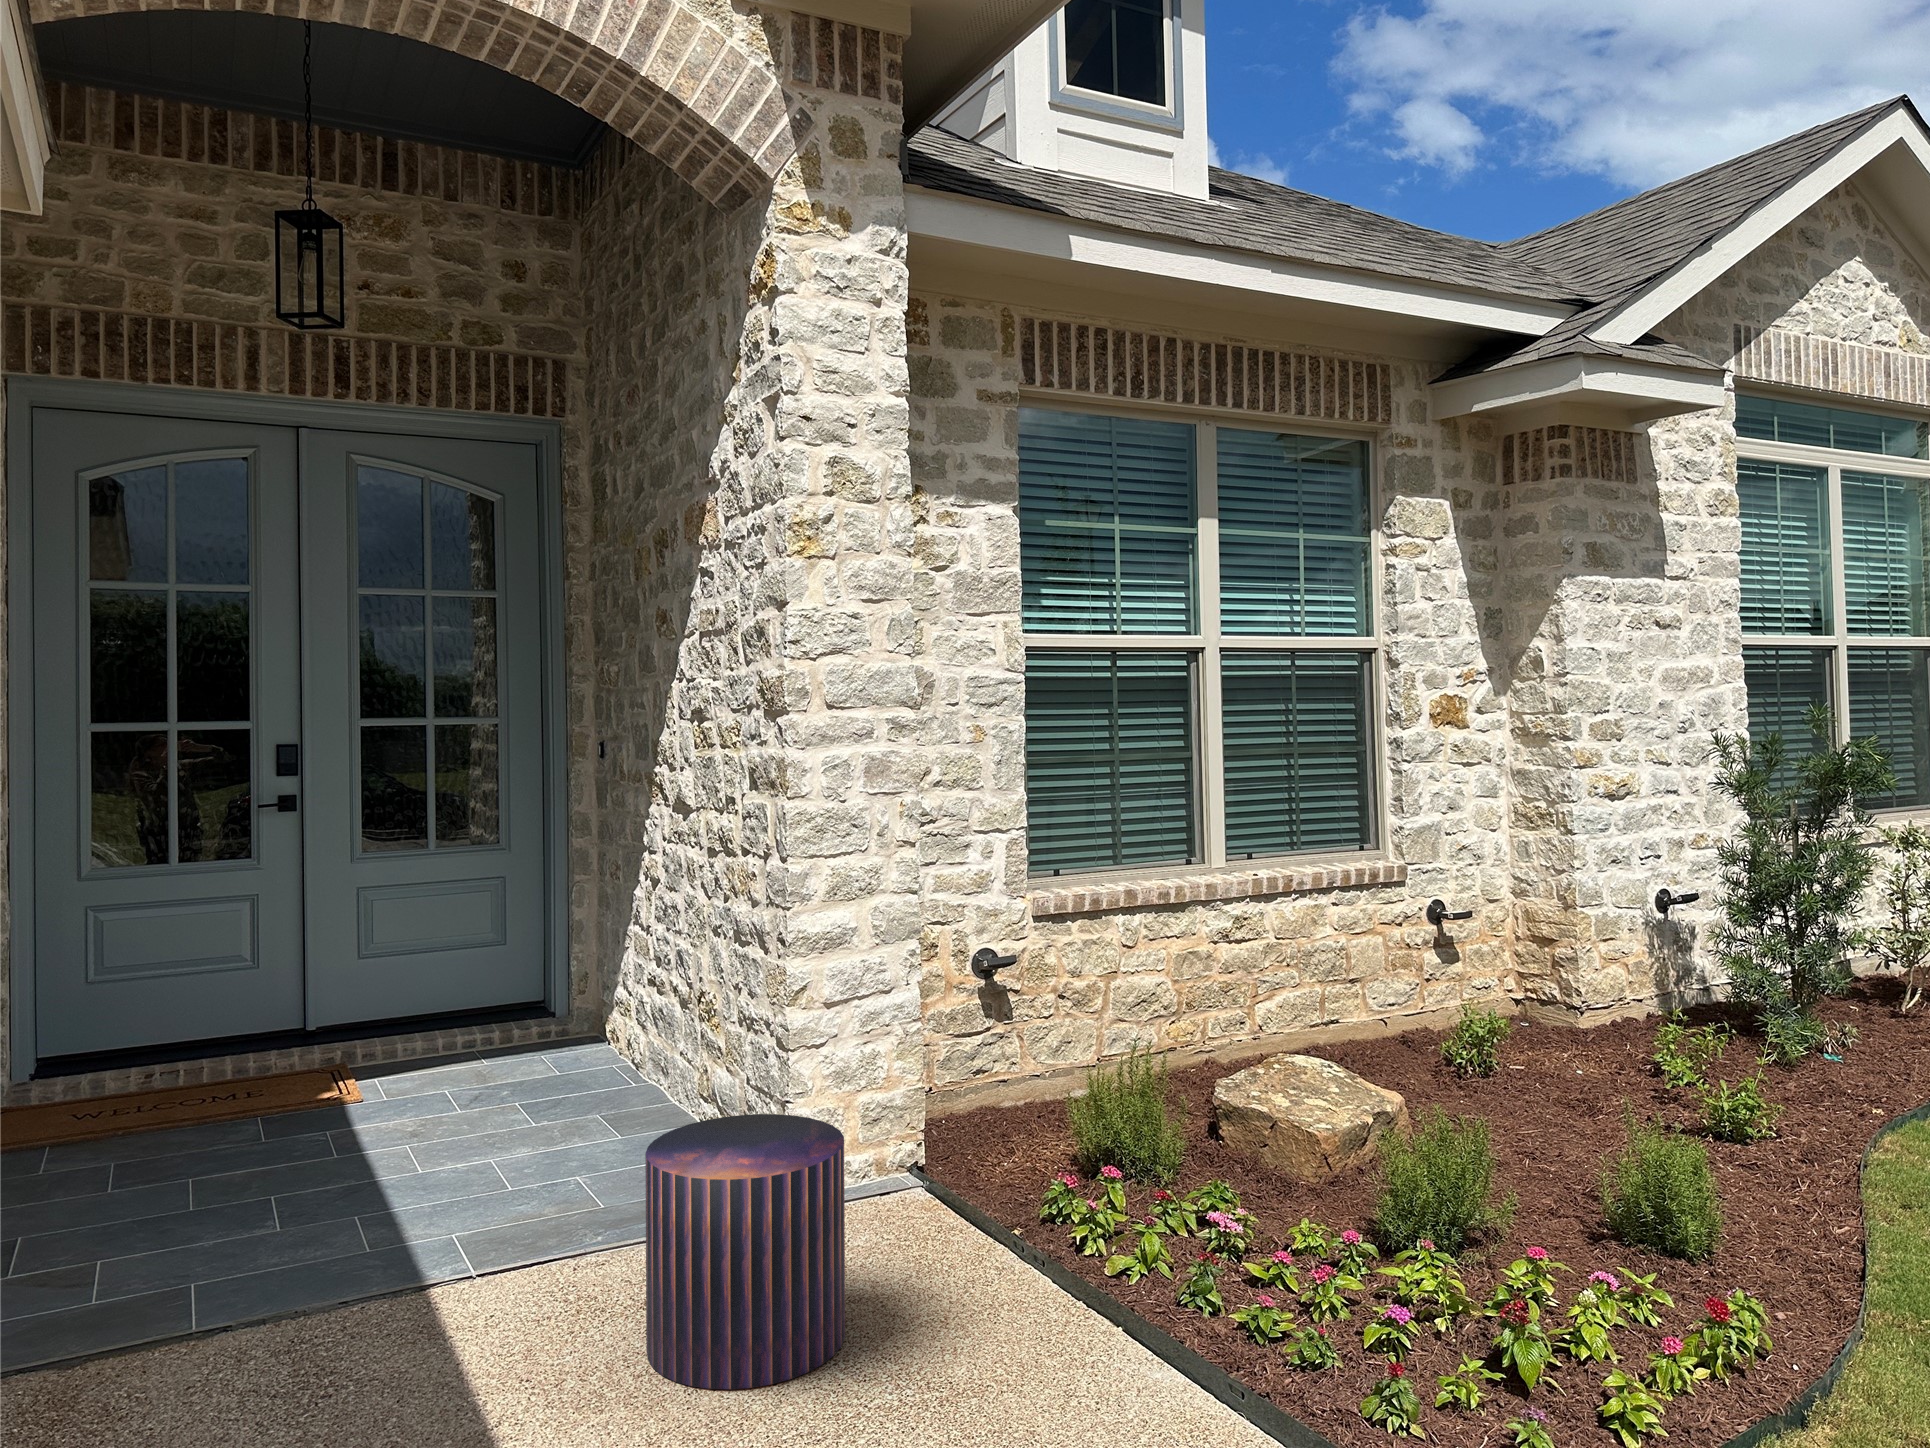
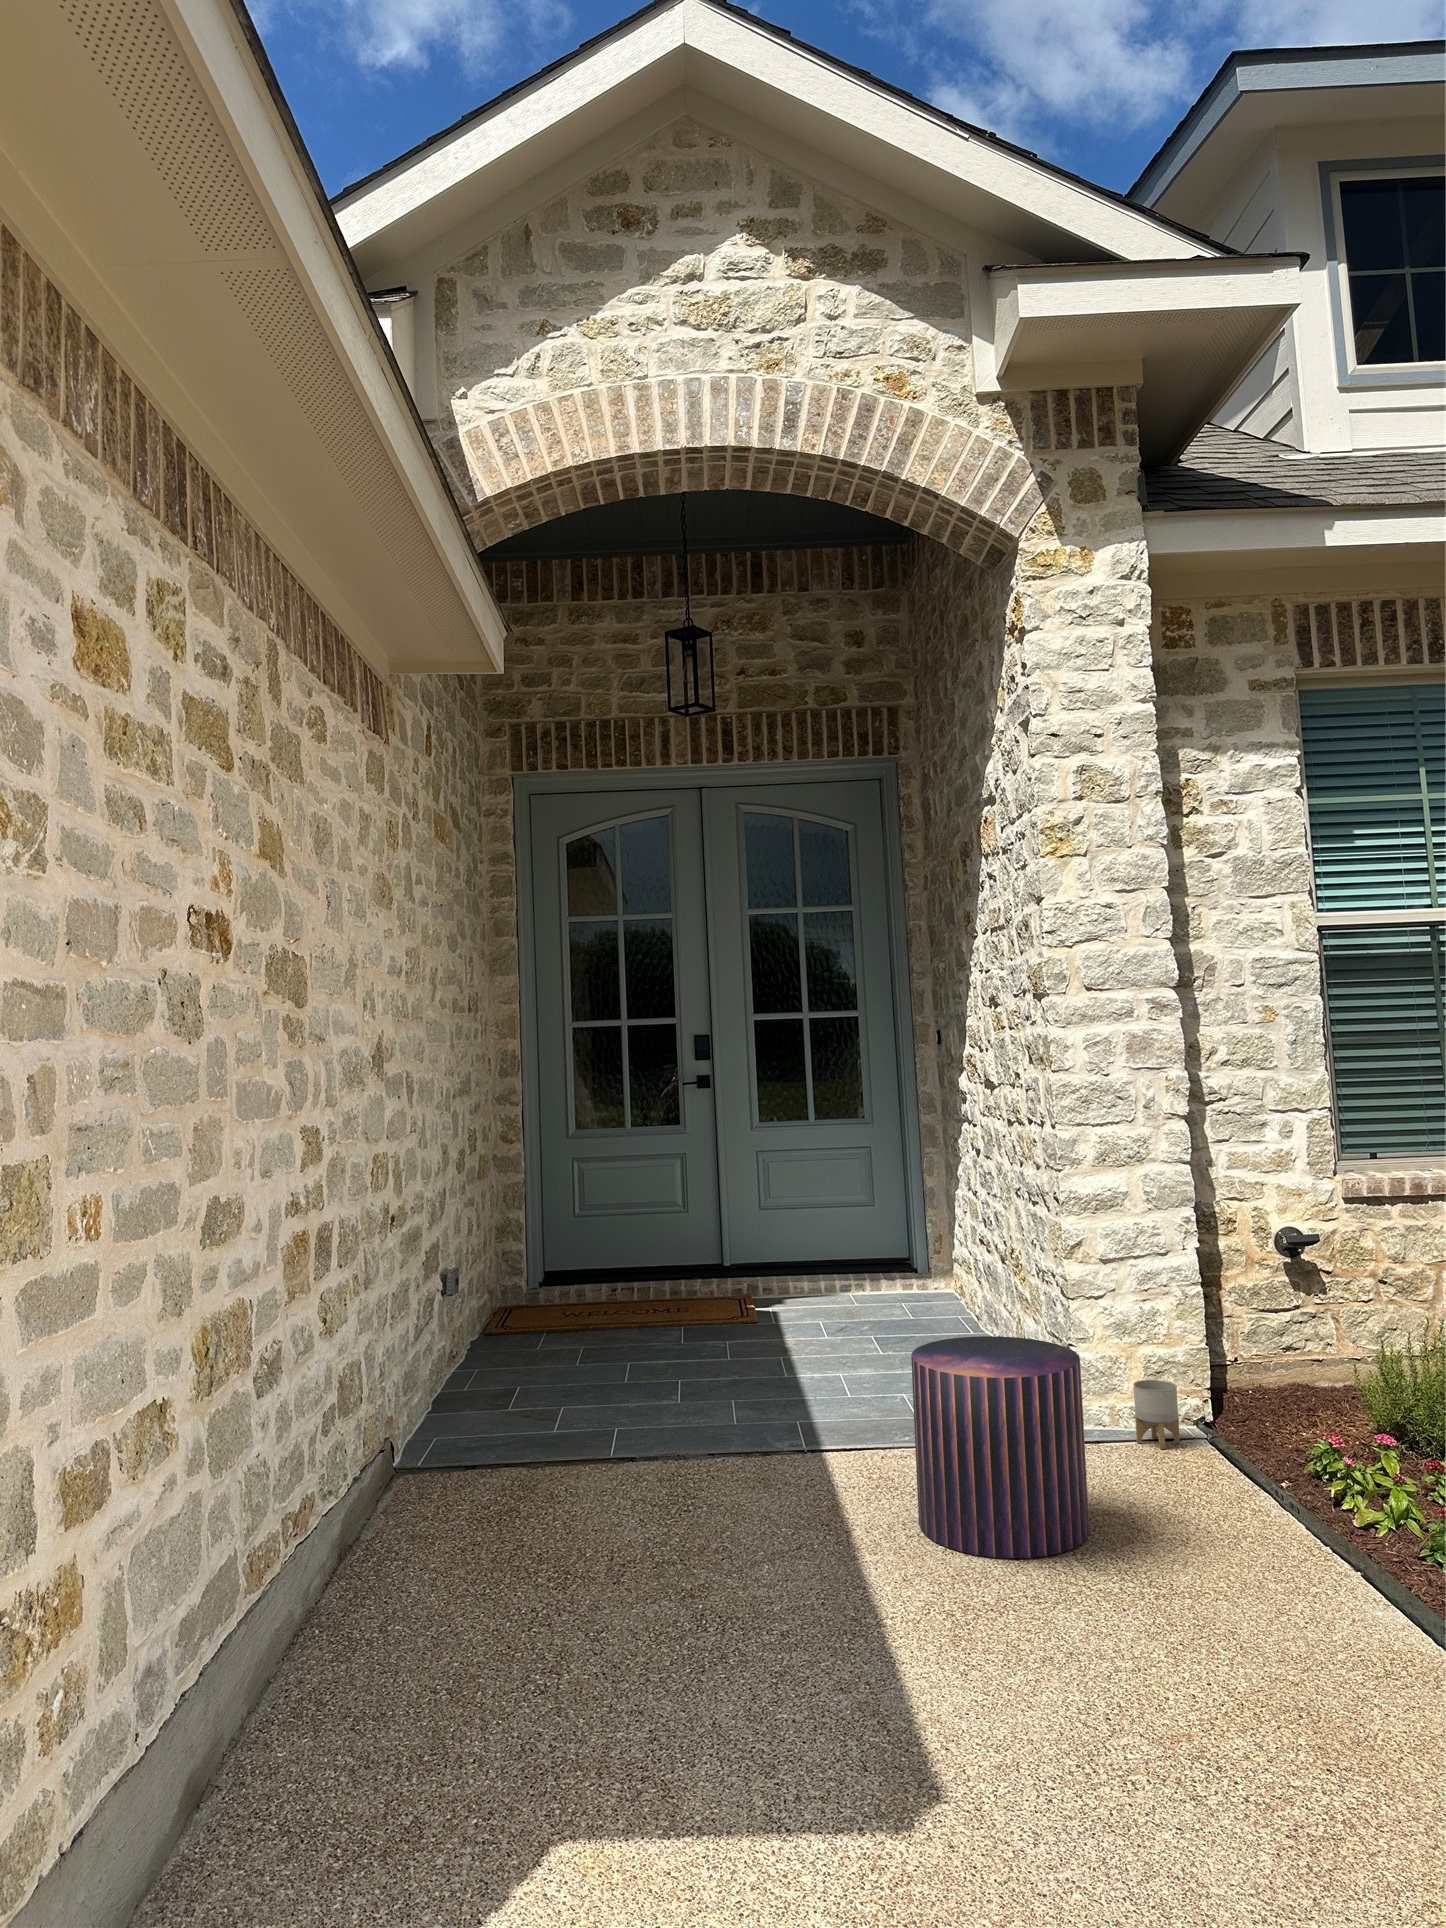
planter: none [856,1128,900,1204] -> present [1133,1380,1180,1449]

